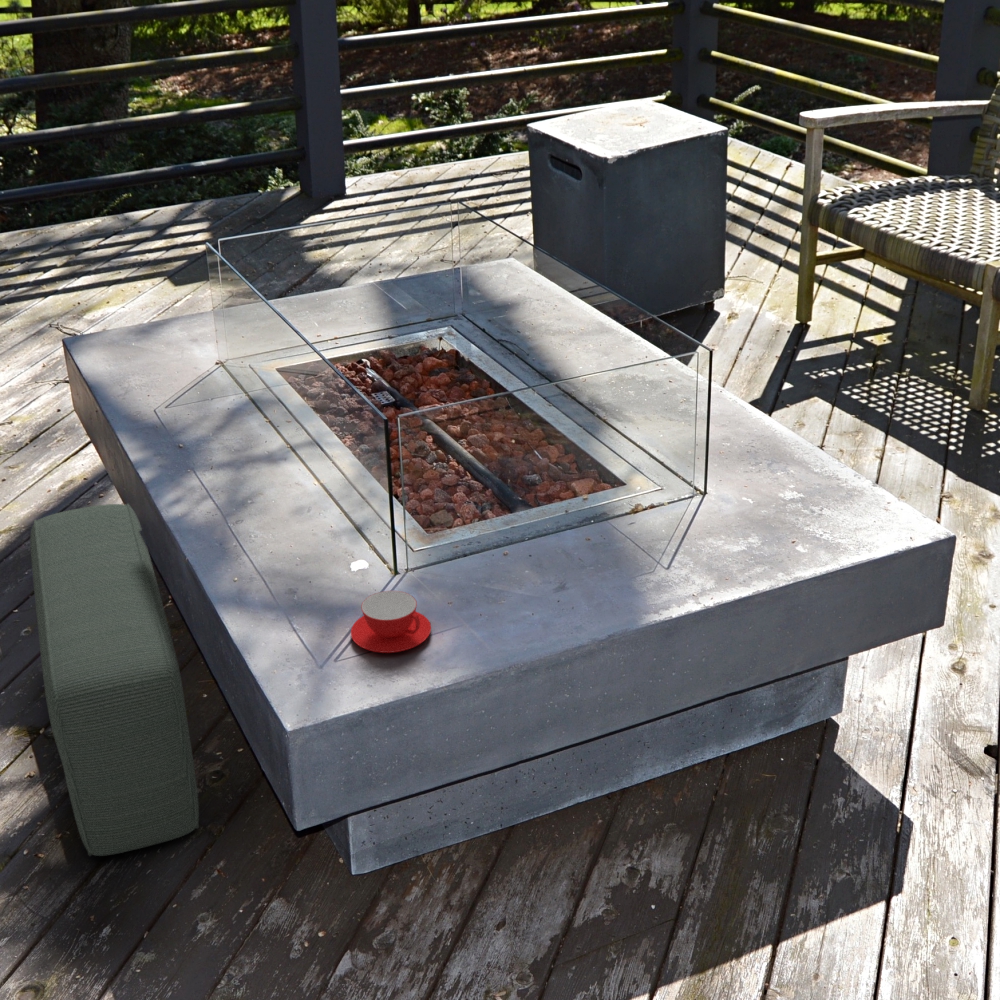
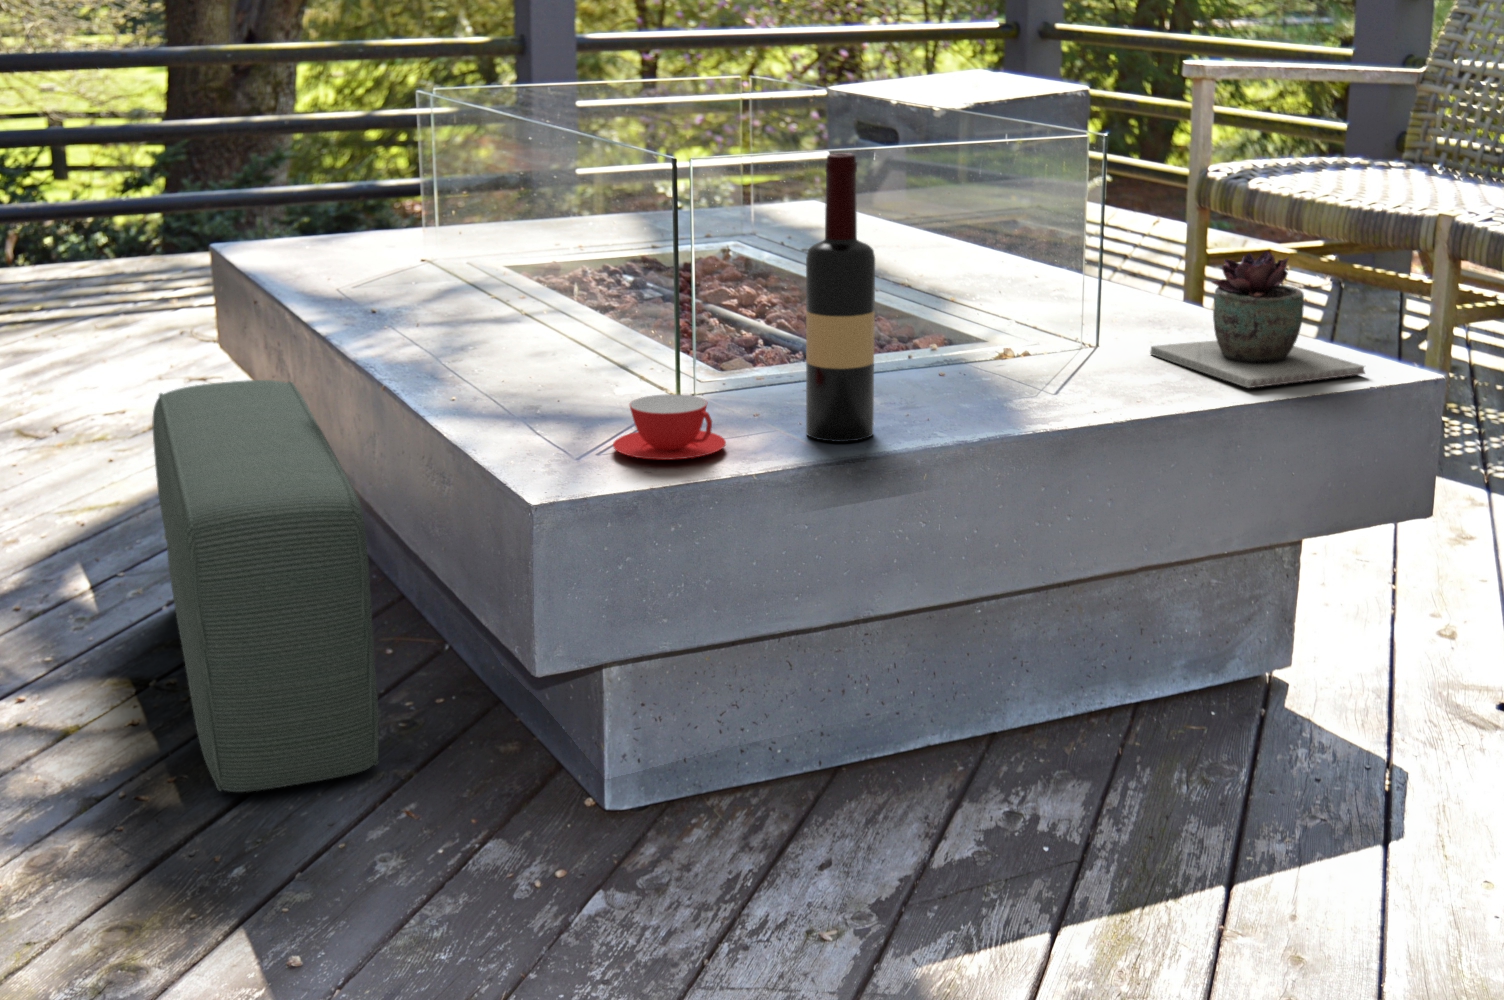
wine bottle: none [486,429,537,623] -> present [806,153,875,442]
succulent plant: none [747,436,899,550] -> present [1150,251,1365,388]

